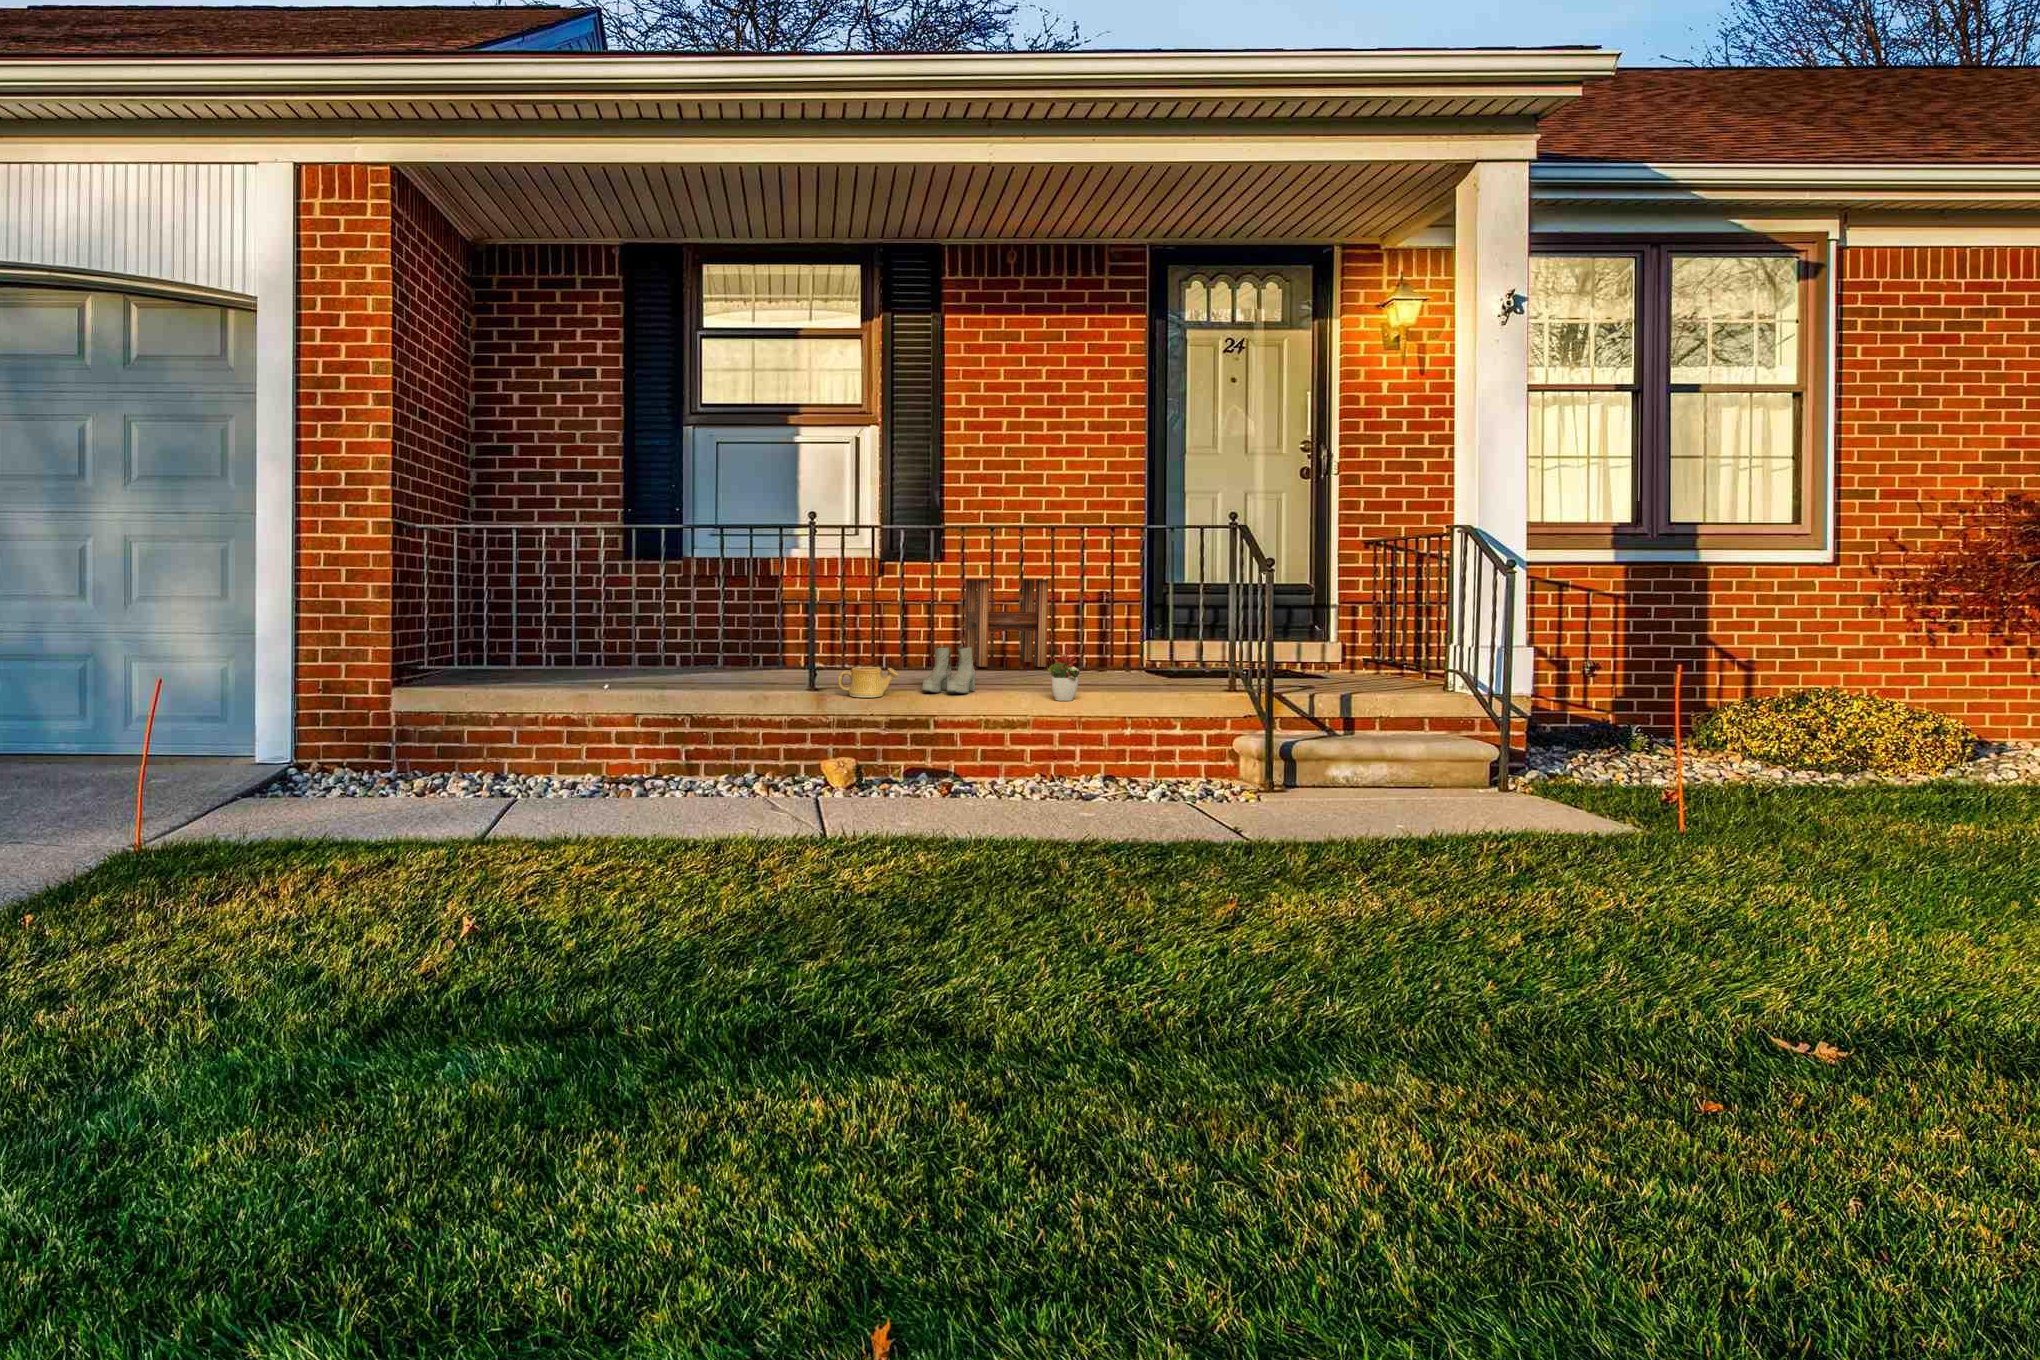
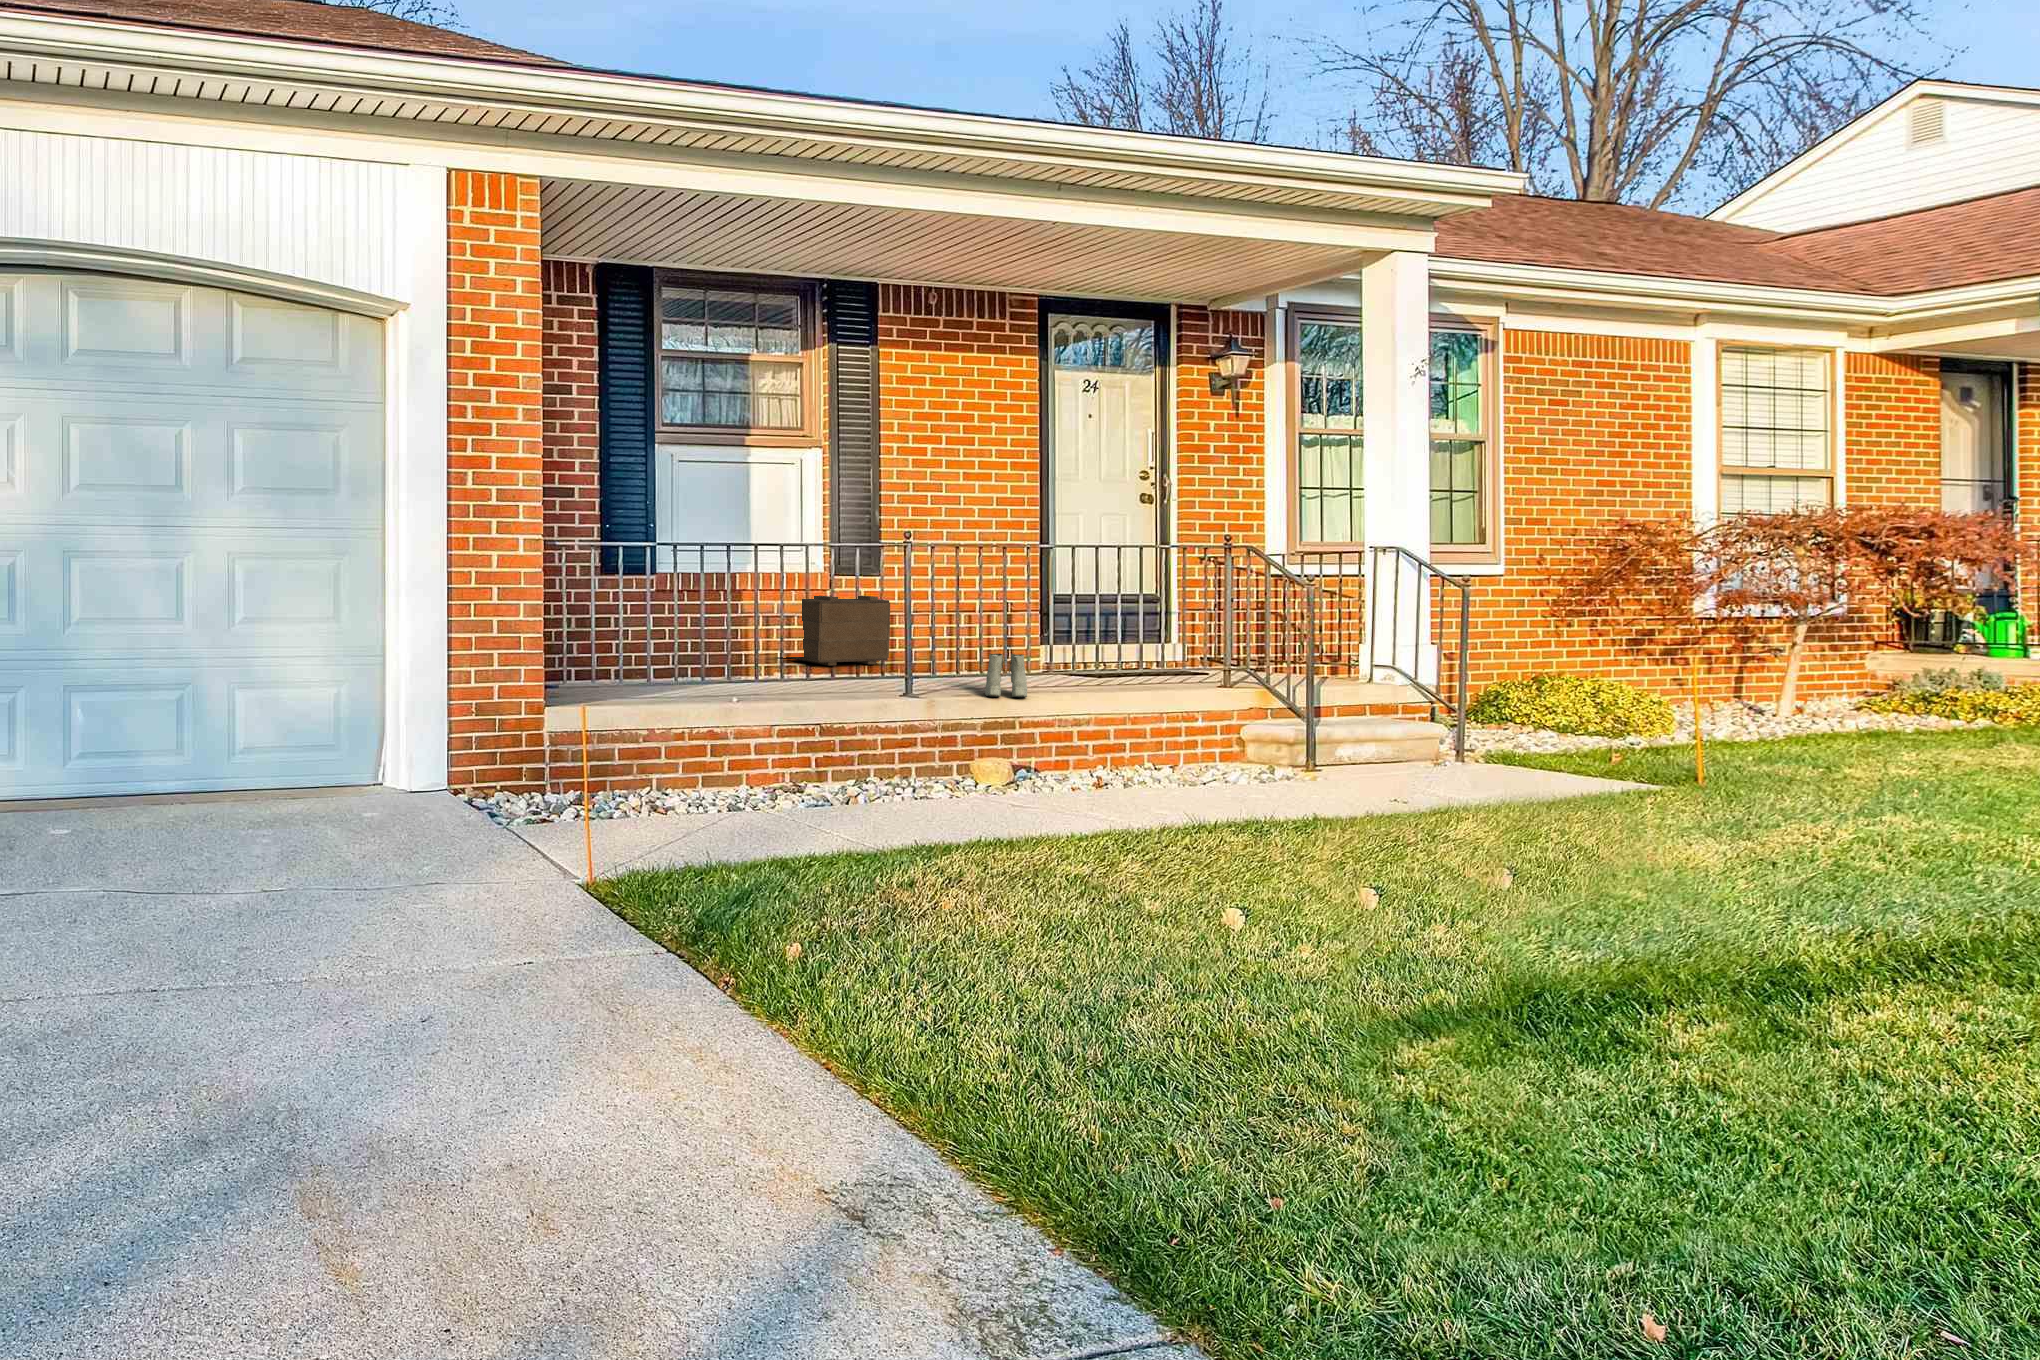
side table: present [965,579,1048,667] -> none [890,583,1011,665]
wooden crate: none [820,590,922,665] -> present [788,595,890,665]
decorative plant: present [1048,646,1080,701] -> none [1113,655,1139,703]
watering can: present [838,667,899,697] -> none [930,675,983,704]

